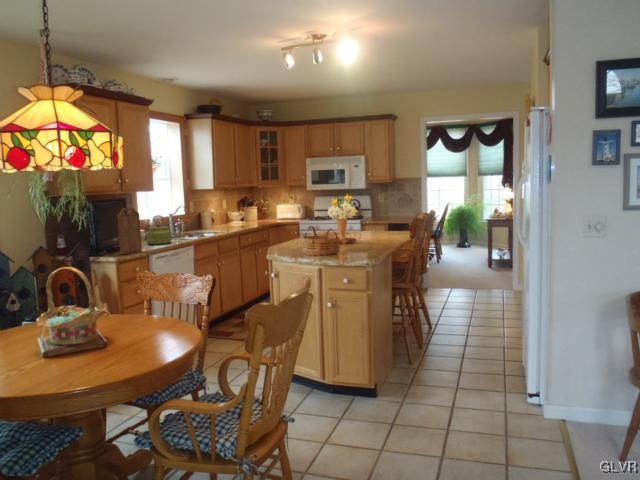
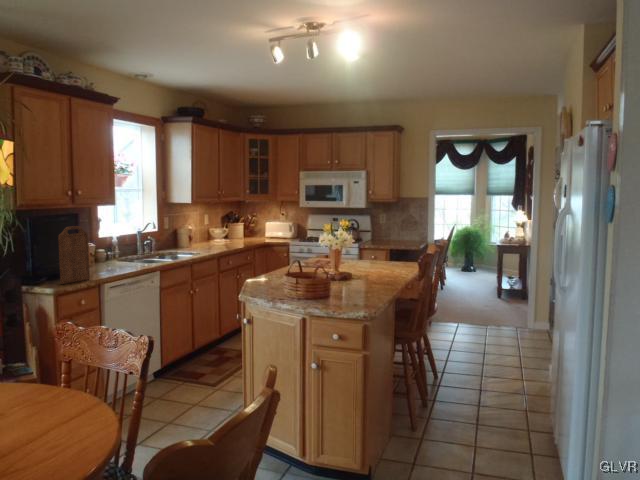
kettle: present [146,215,172,245] -> none [102,234,133,269]

